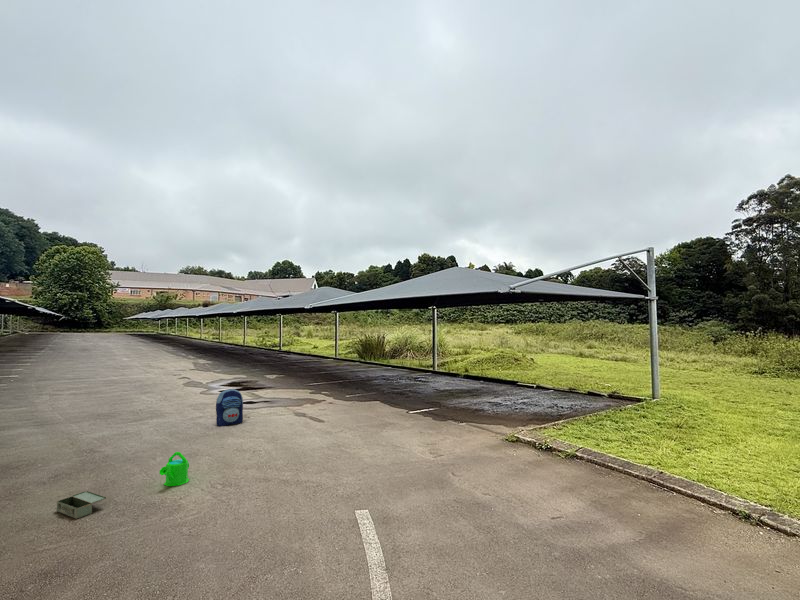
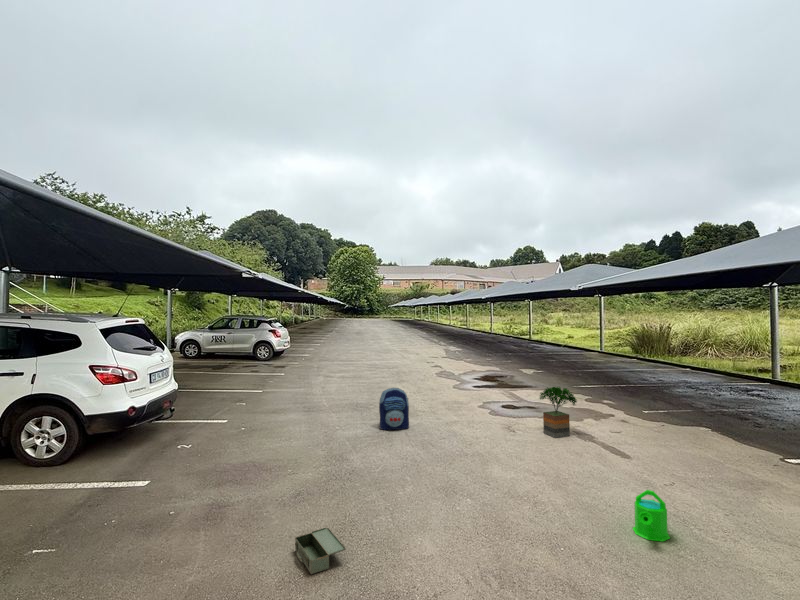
potted tree: none [269,381,297,418] -> present [540,387,577,438]
backpack: present [216,389,243,426] -> present [379,388,409,430]
watering can: present [160,452,189,486] -> present [633,490,670,542]

